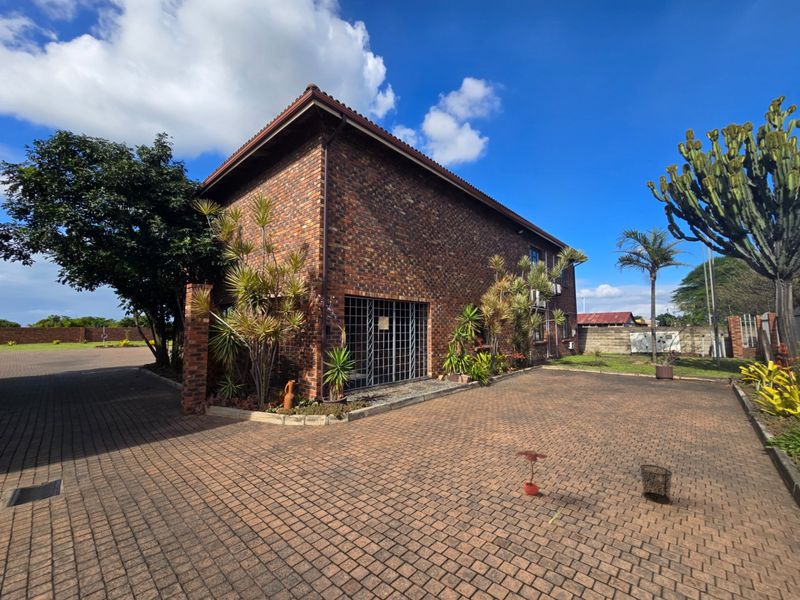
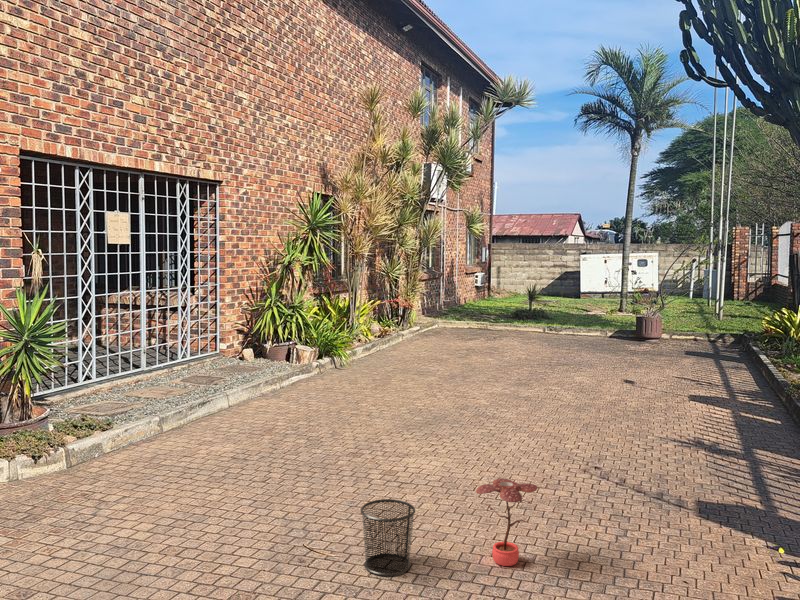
trash can: present [640,465,672,504] -> present [361,499,415,576]

